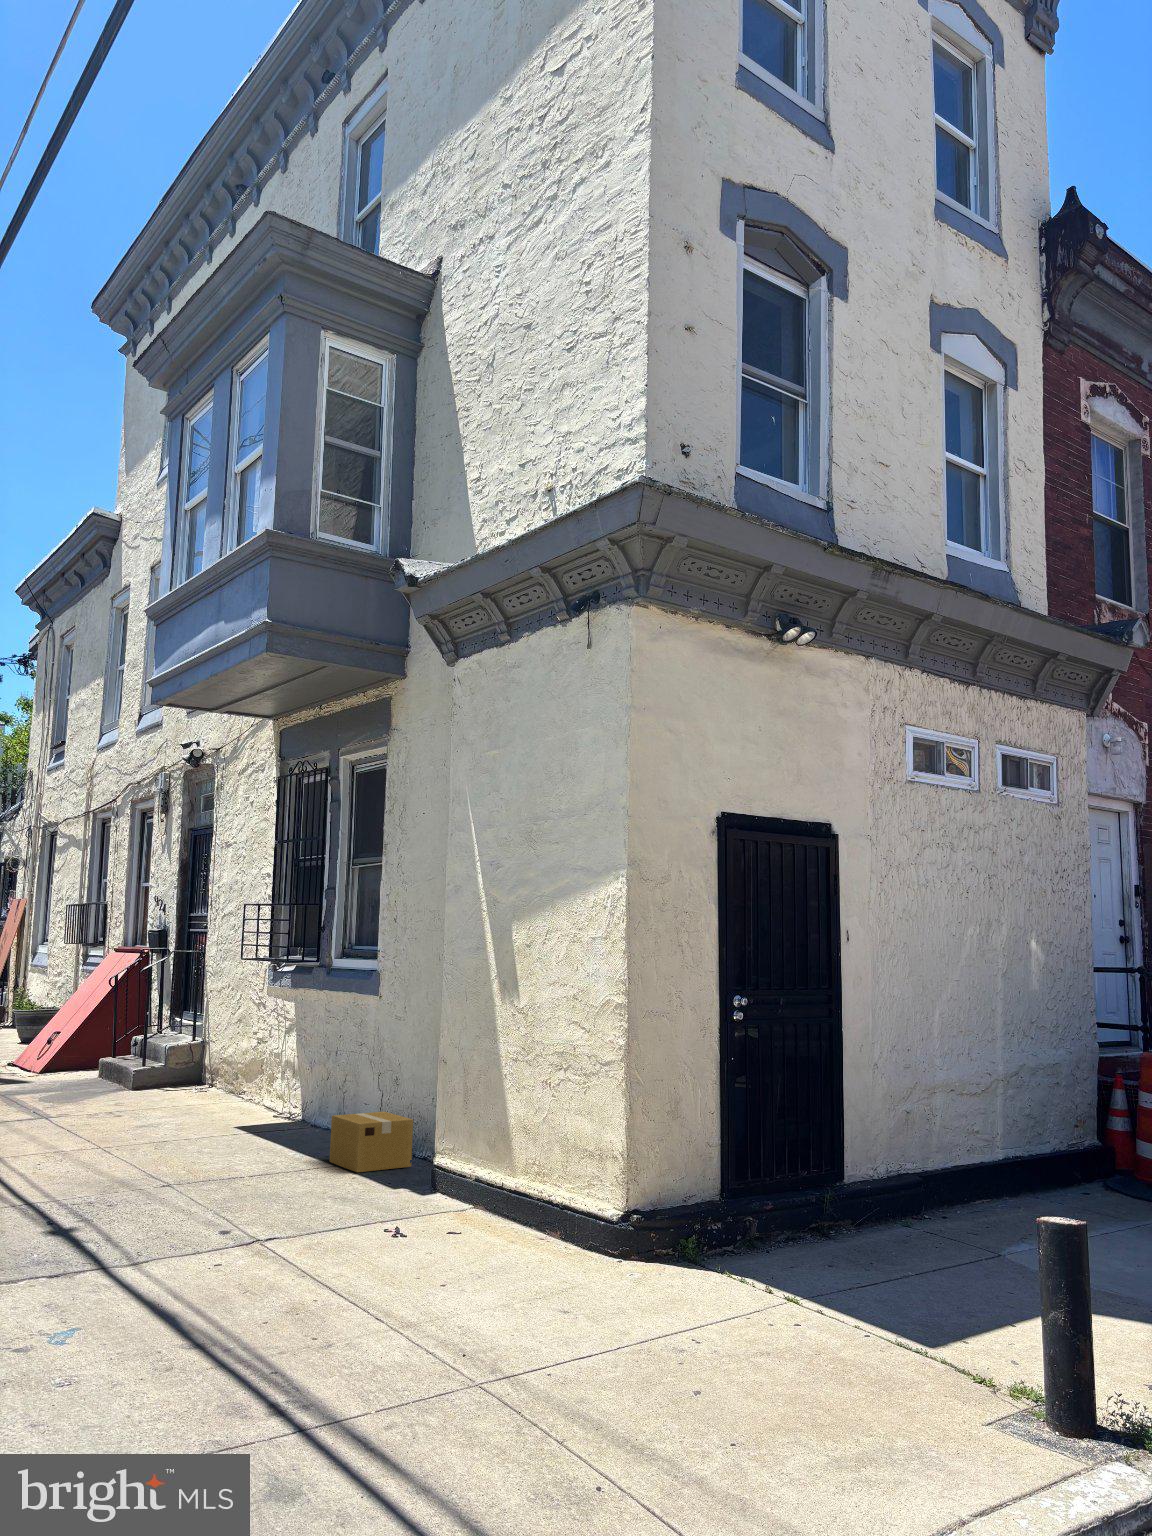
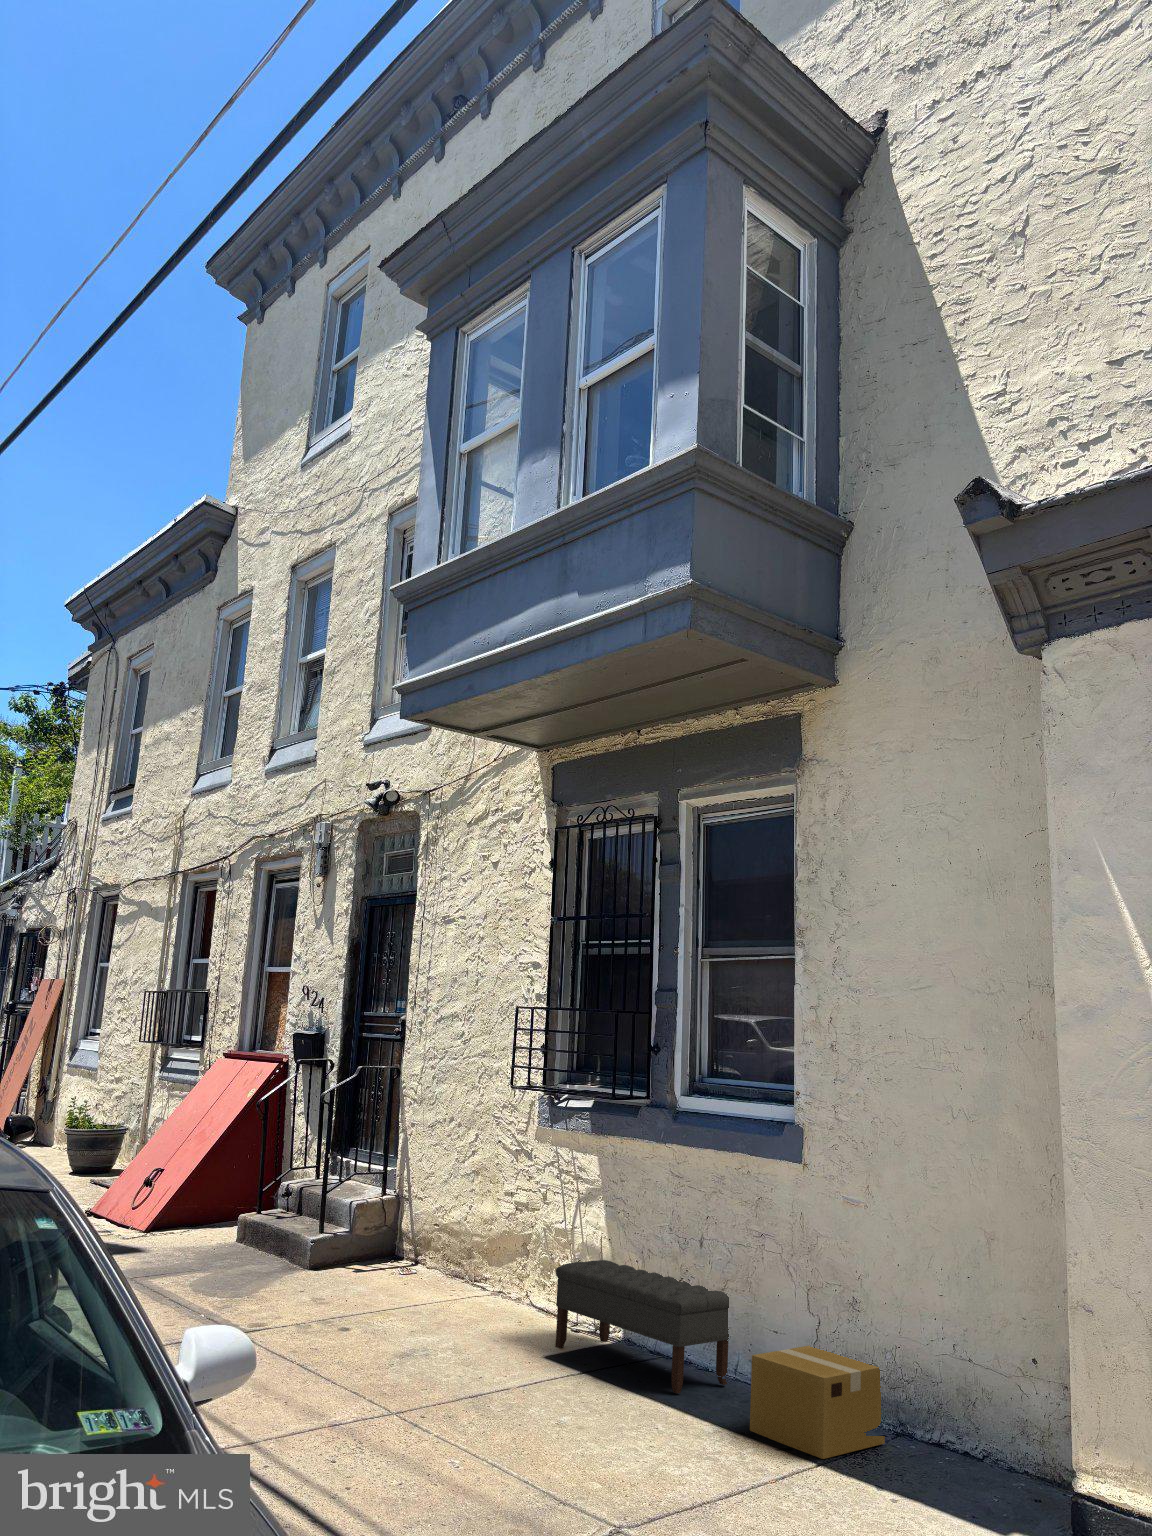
bench: none [255,1071,353,1146] -> present [555,1260,729,1393]

